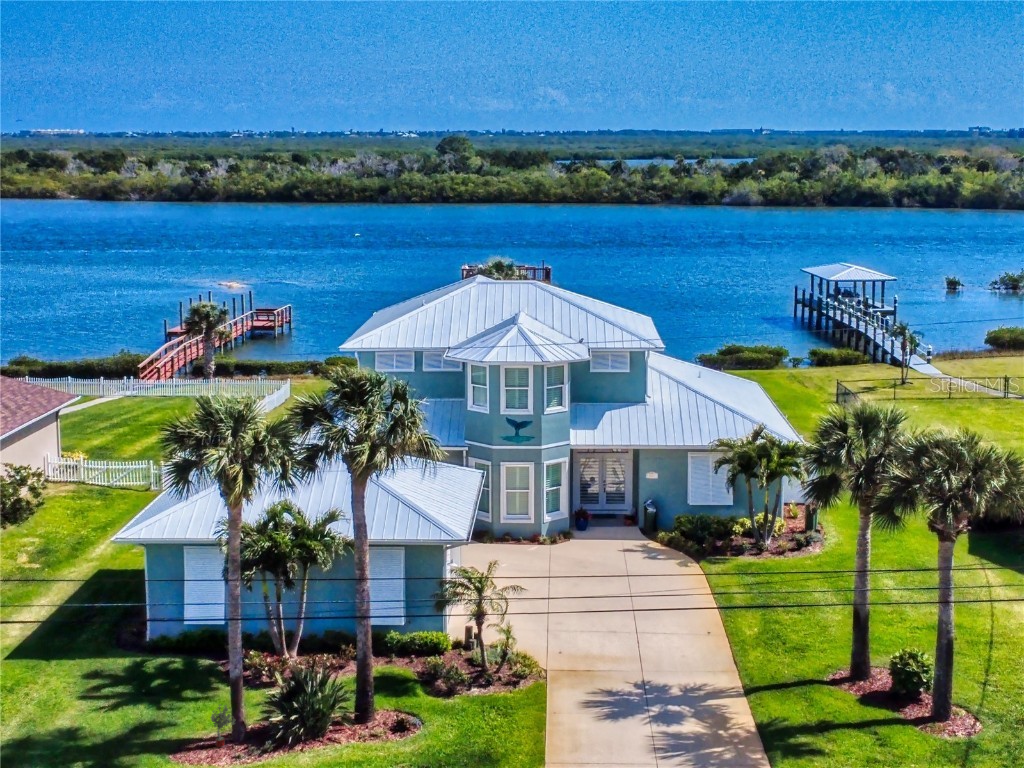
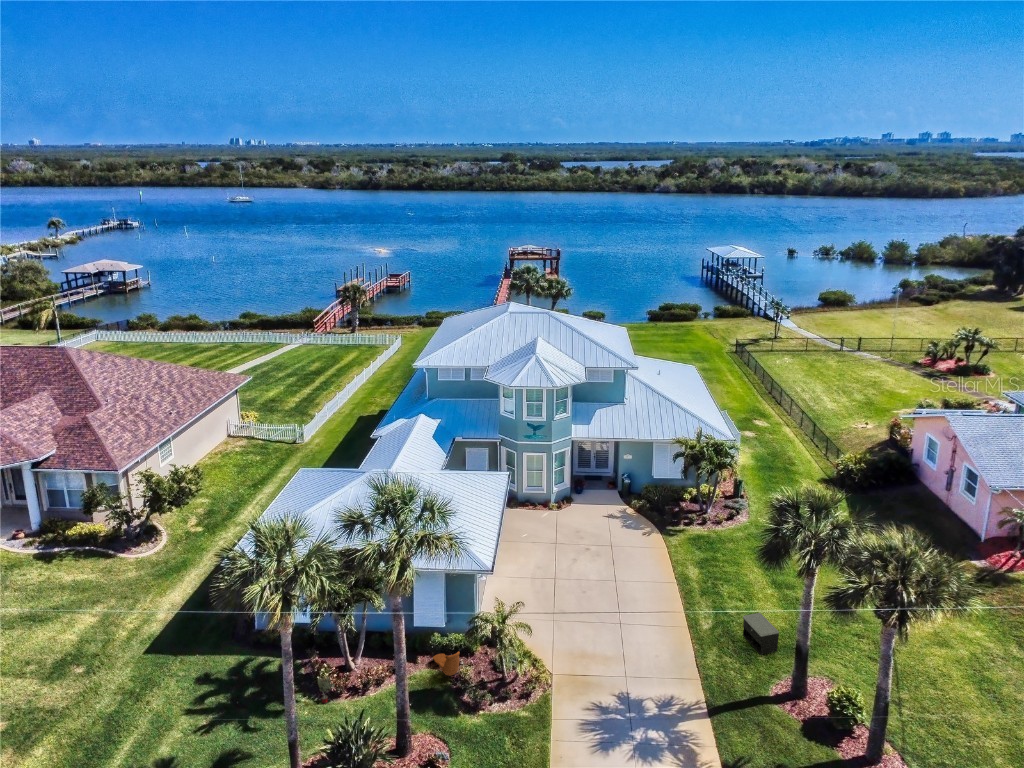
storage bench: none [814,639,864,692] -> present [743,613,779,655]
lounge chair: none [374,676,414,725] -> present [433,652,460,683]

